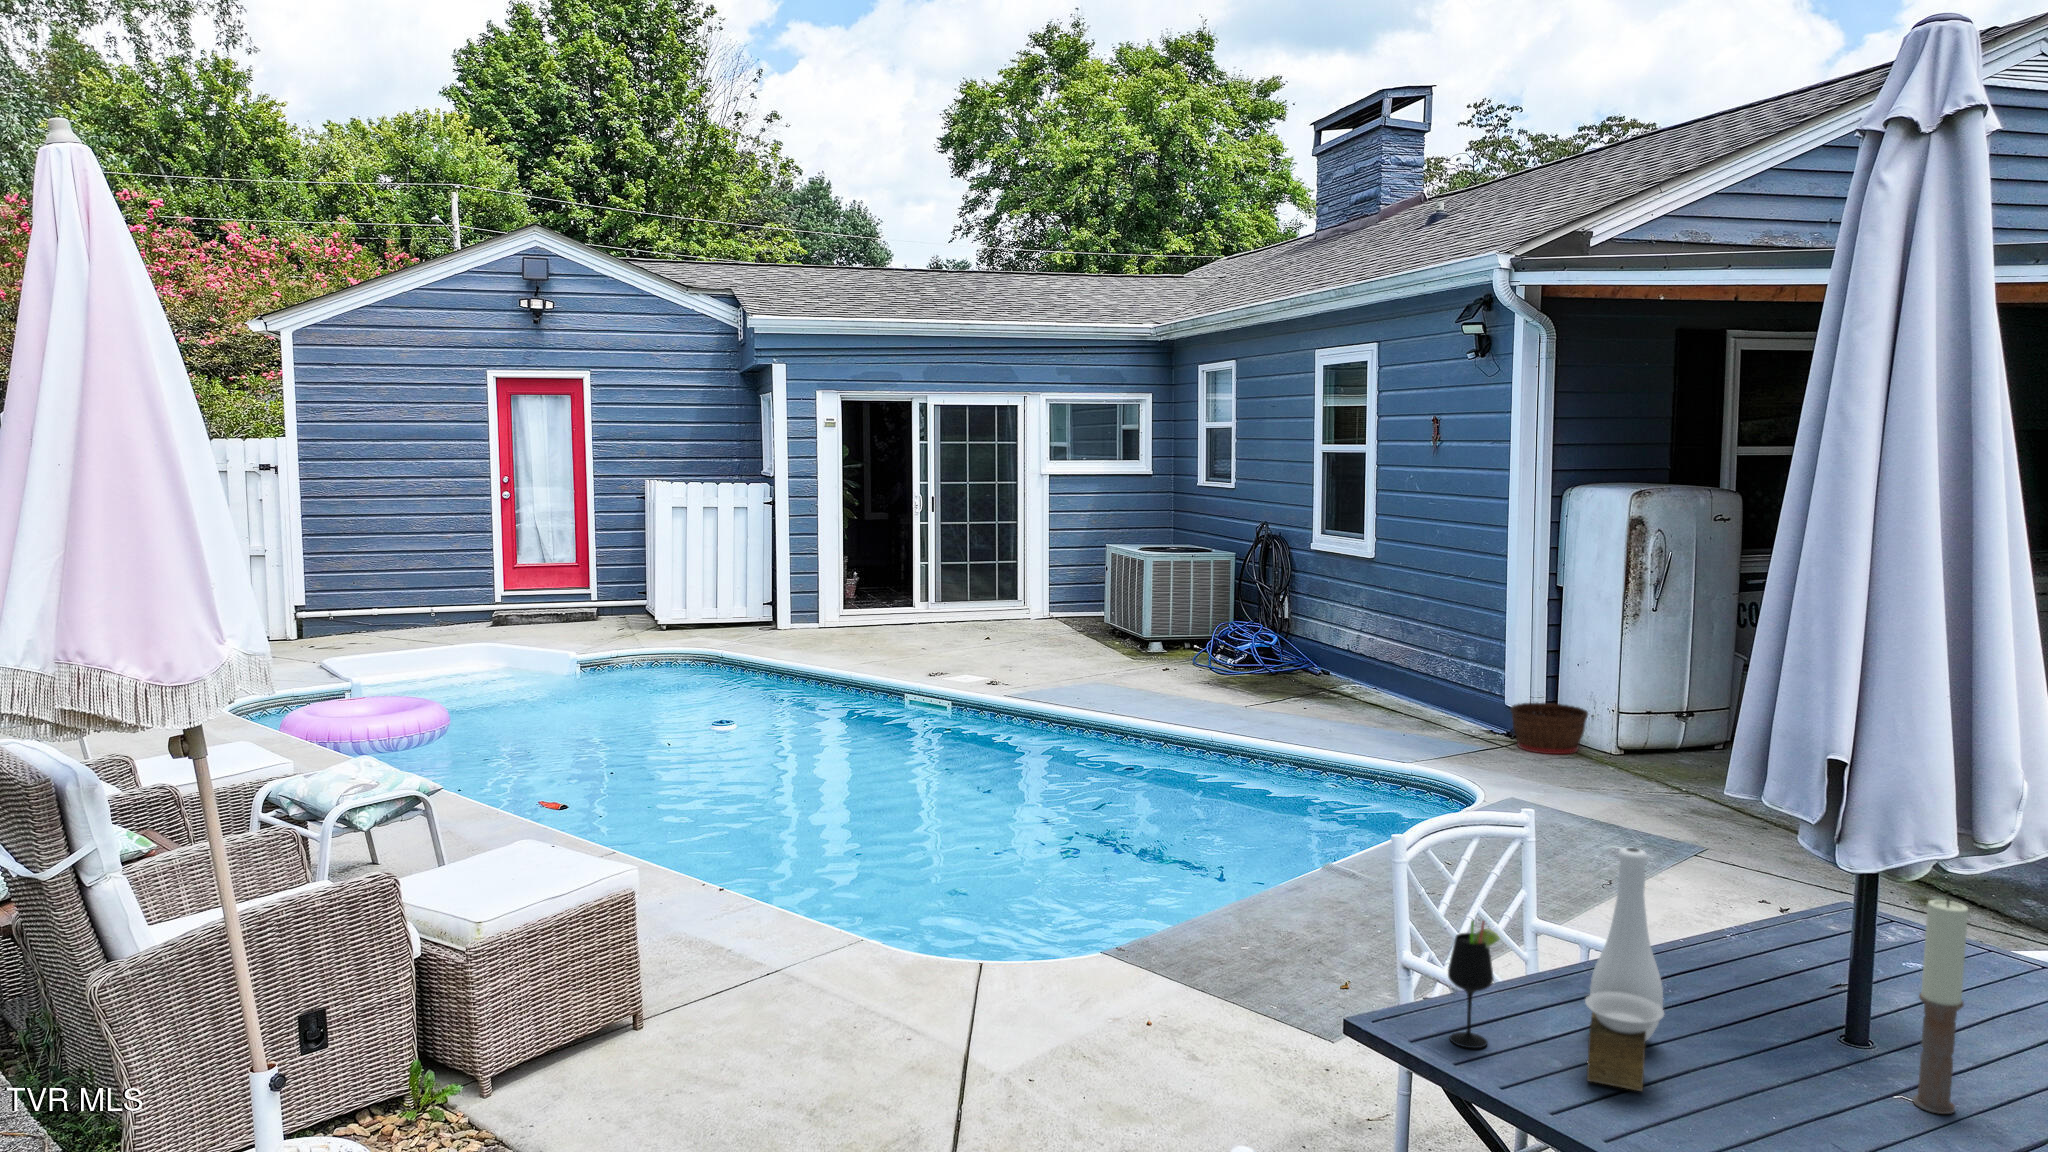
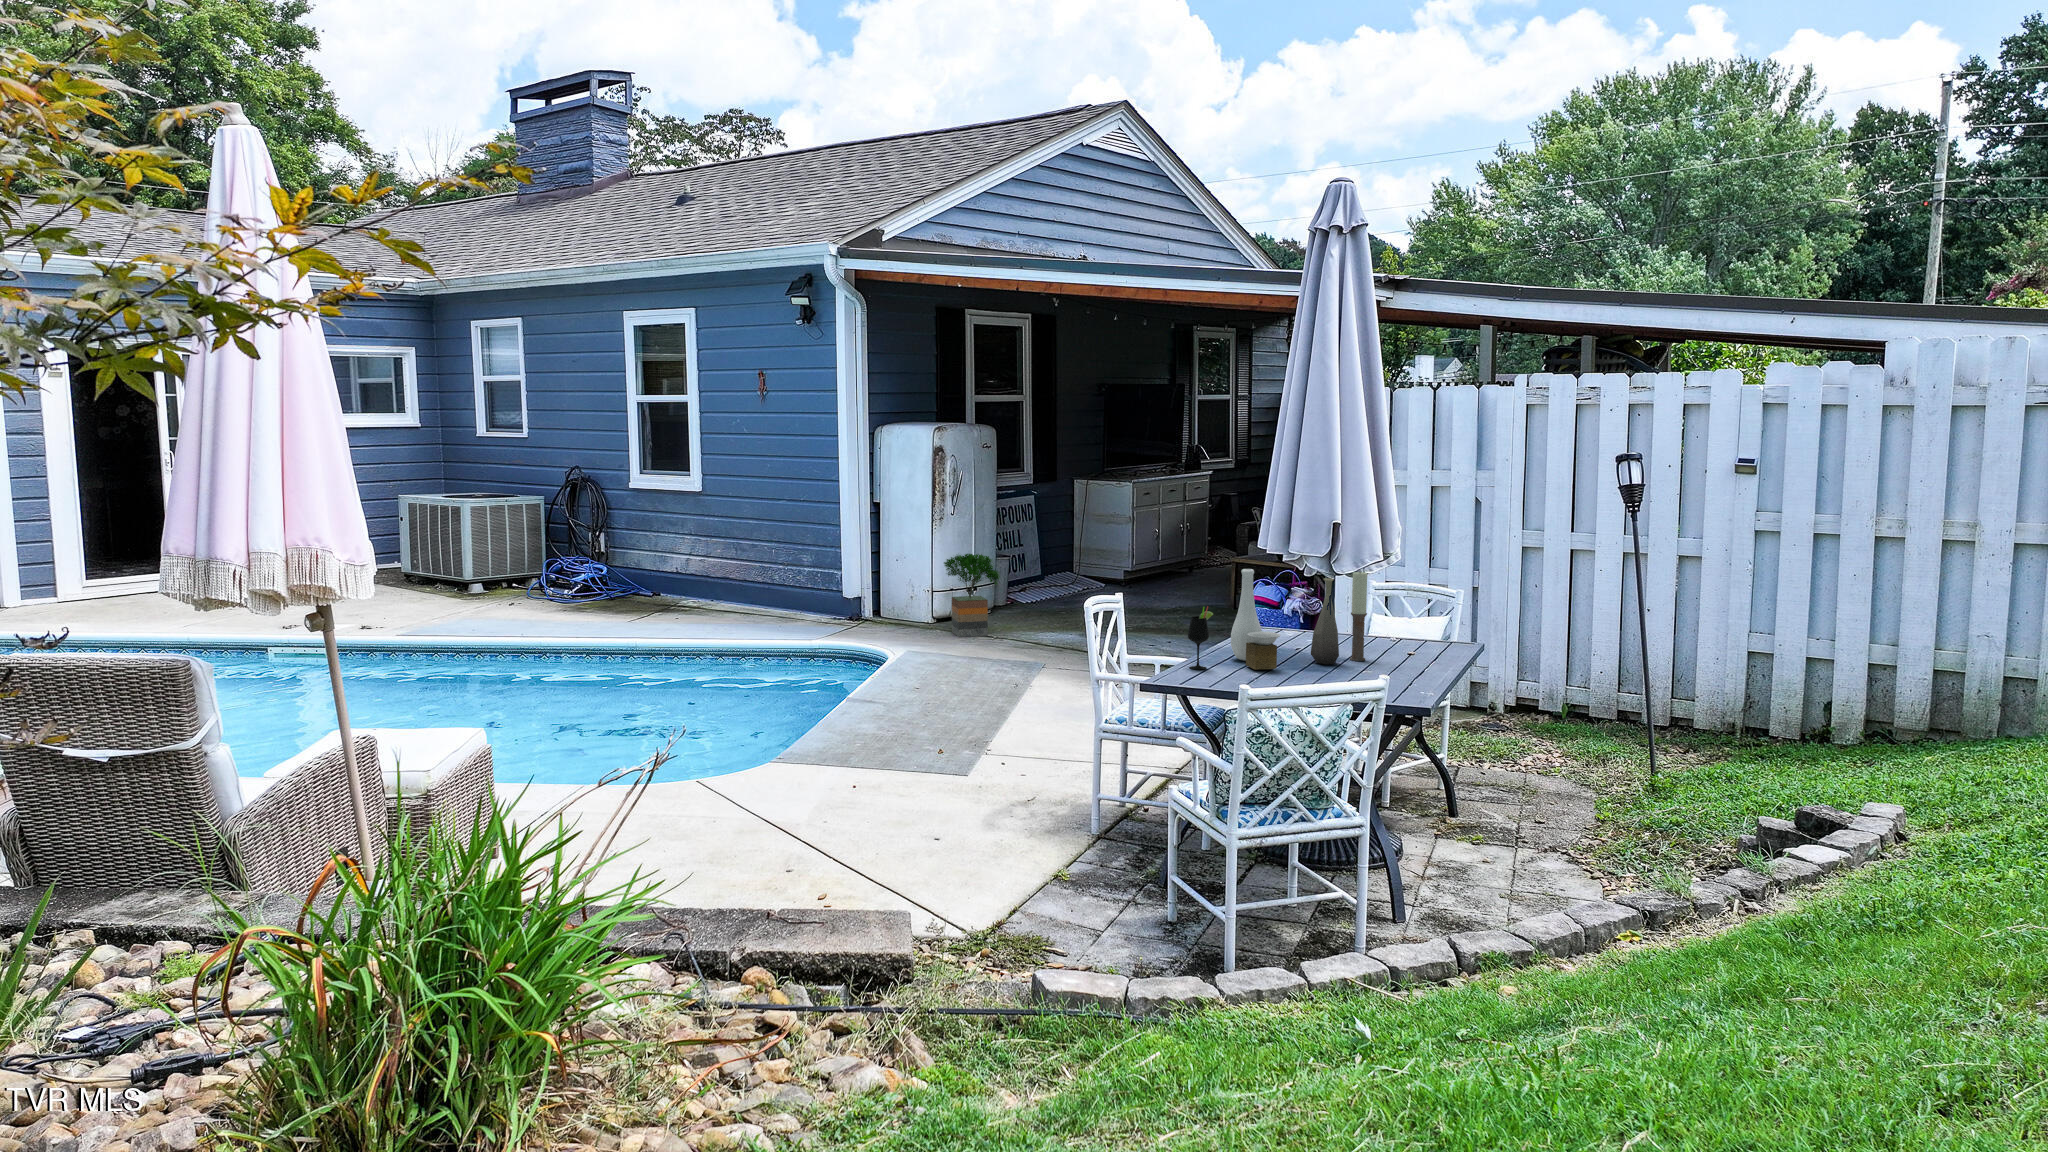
potted tree: none [1602,671,1690,794] -> present [944,554,1000,637]
basket: present [1511,703,1588,754] -> none [859,589,914,625]
bottle: none [1783,905,1860,1108] -> present [1311,578,1339,665]

